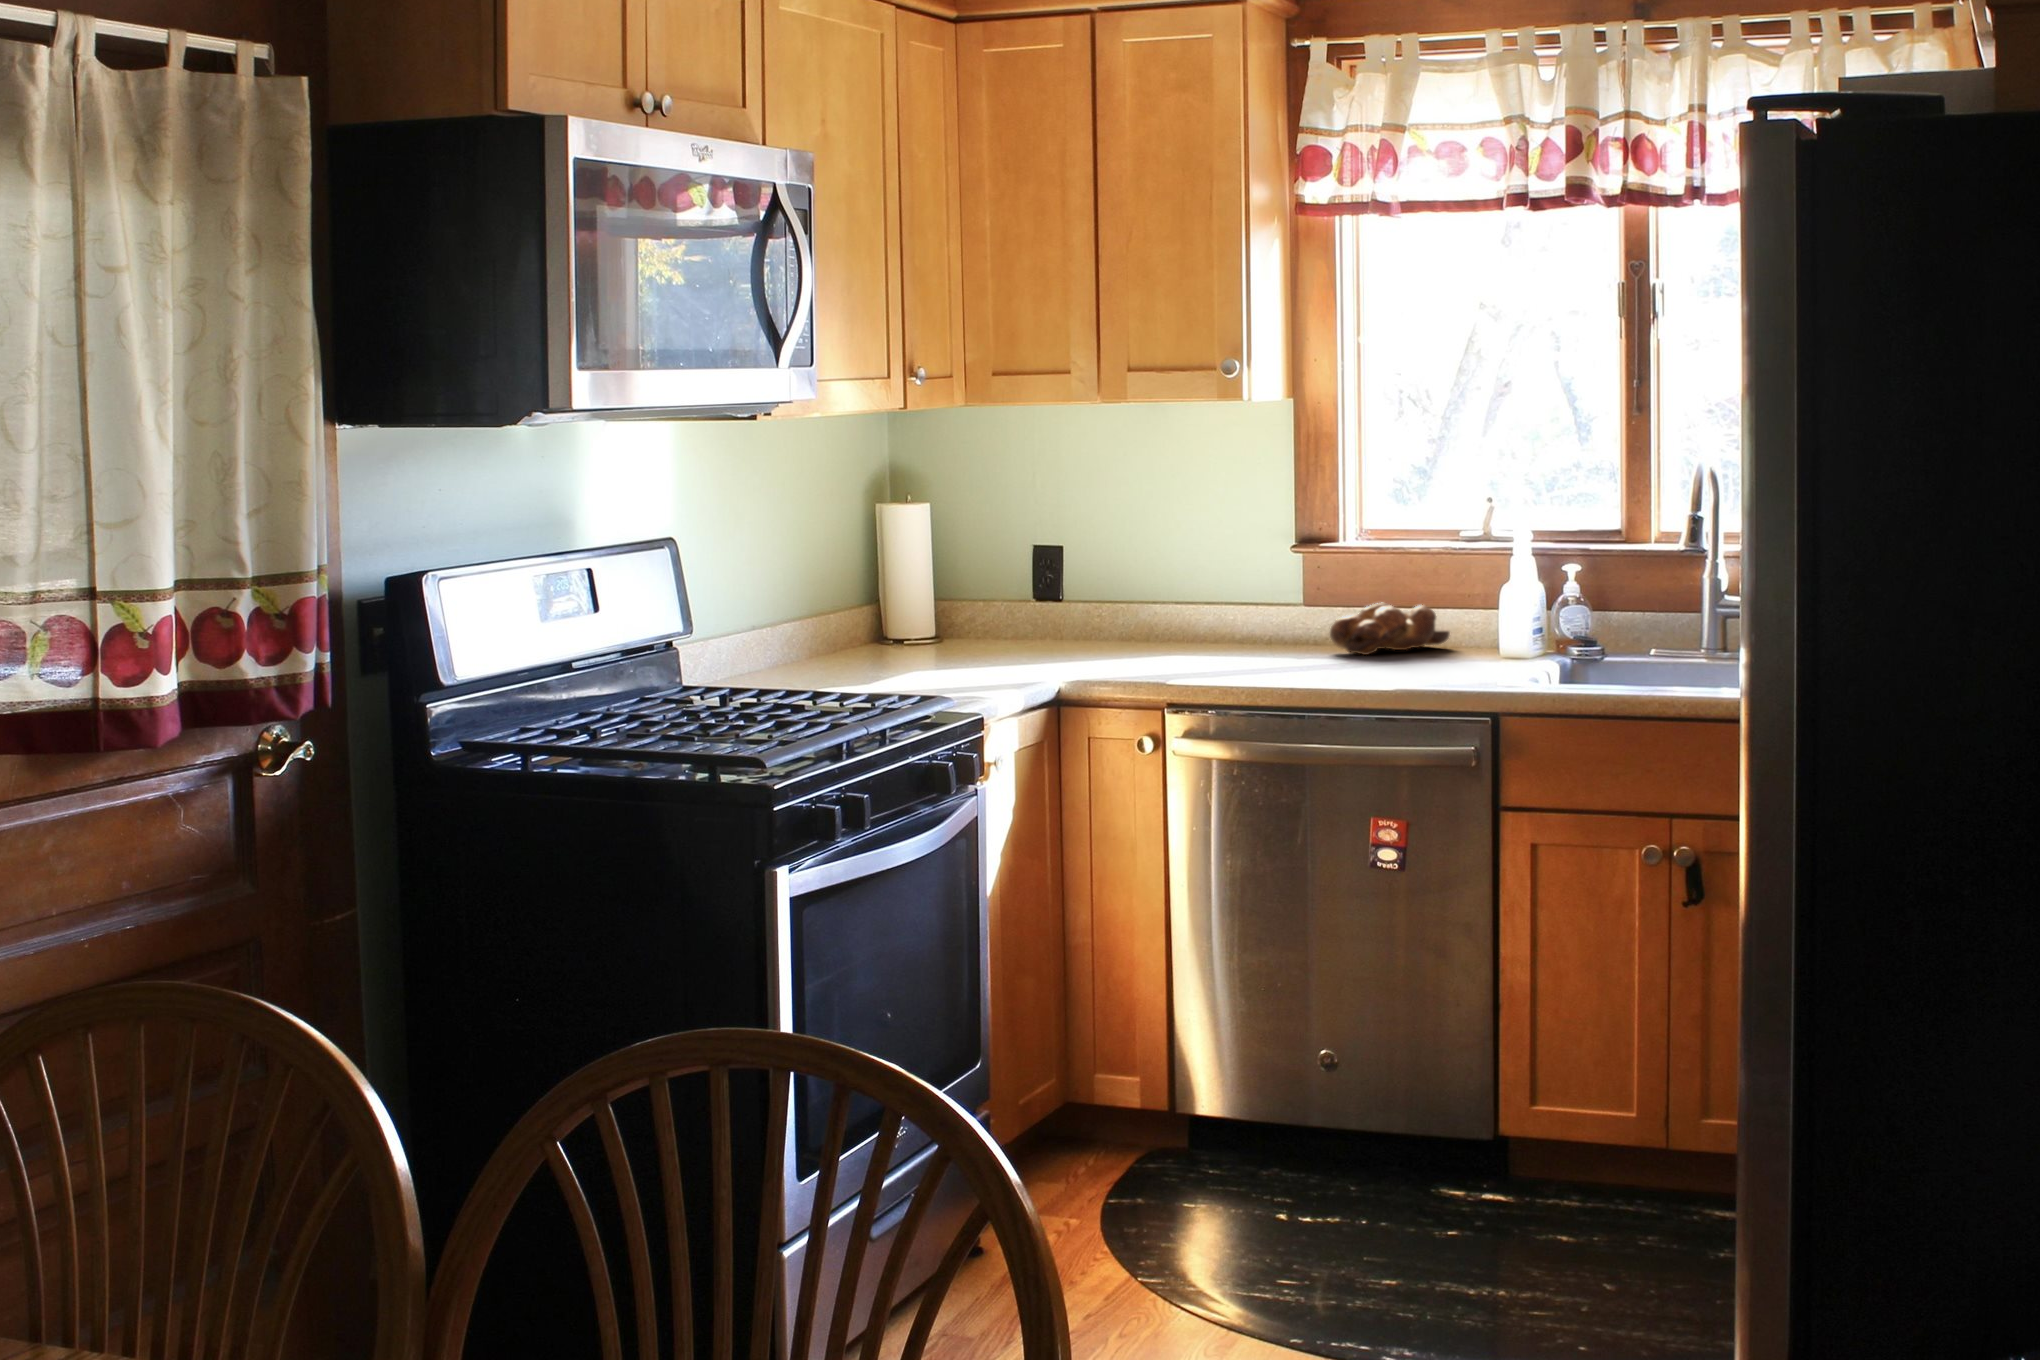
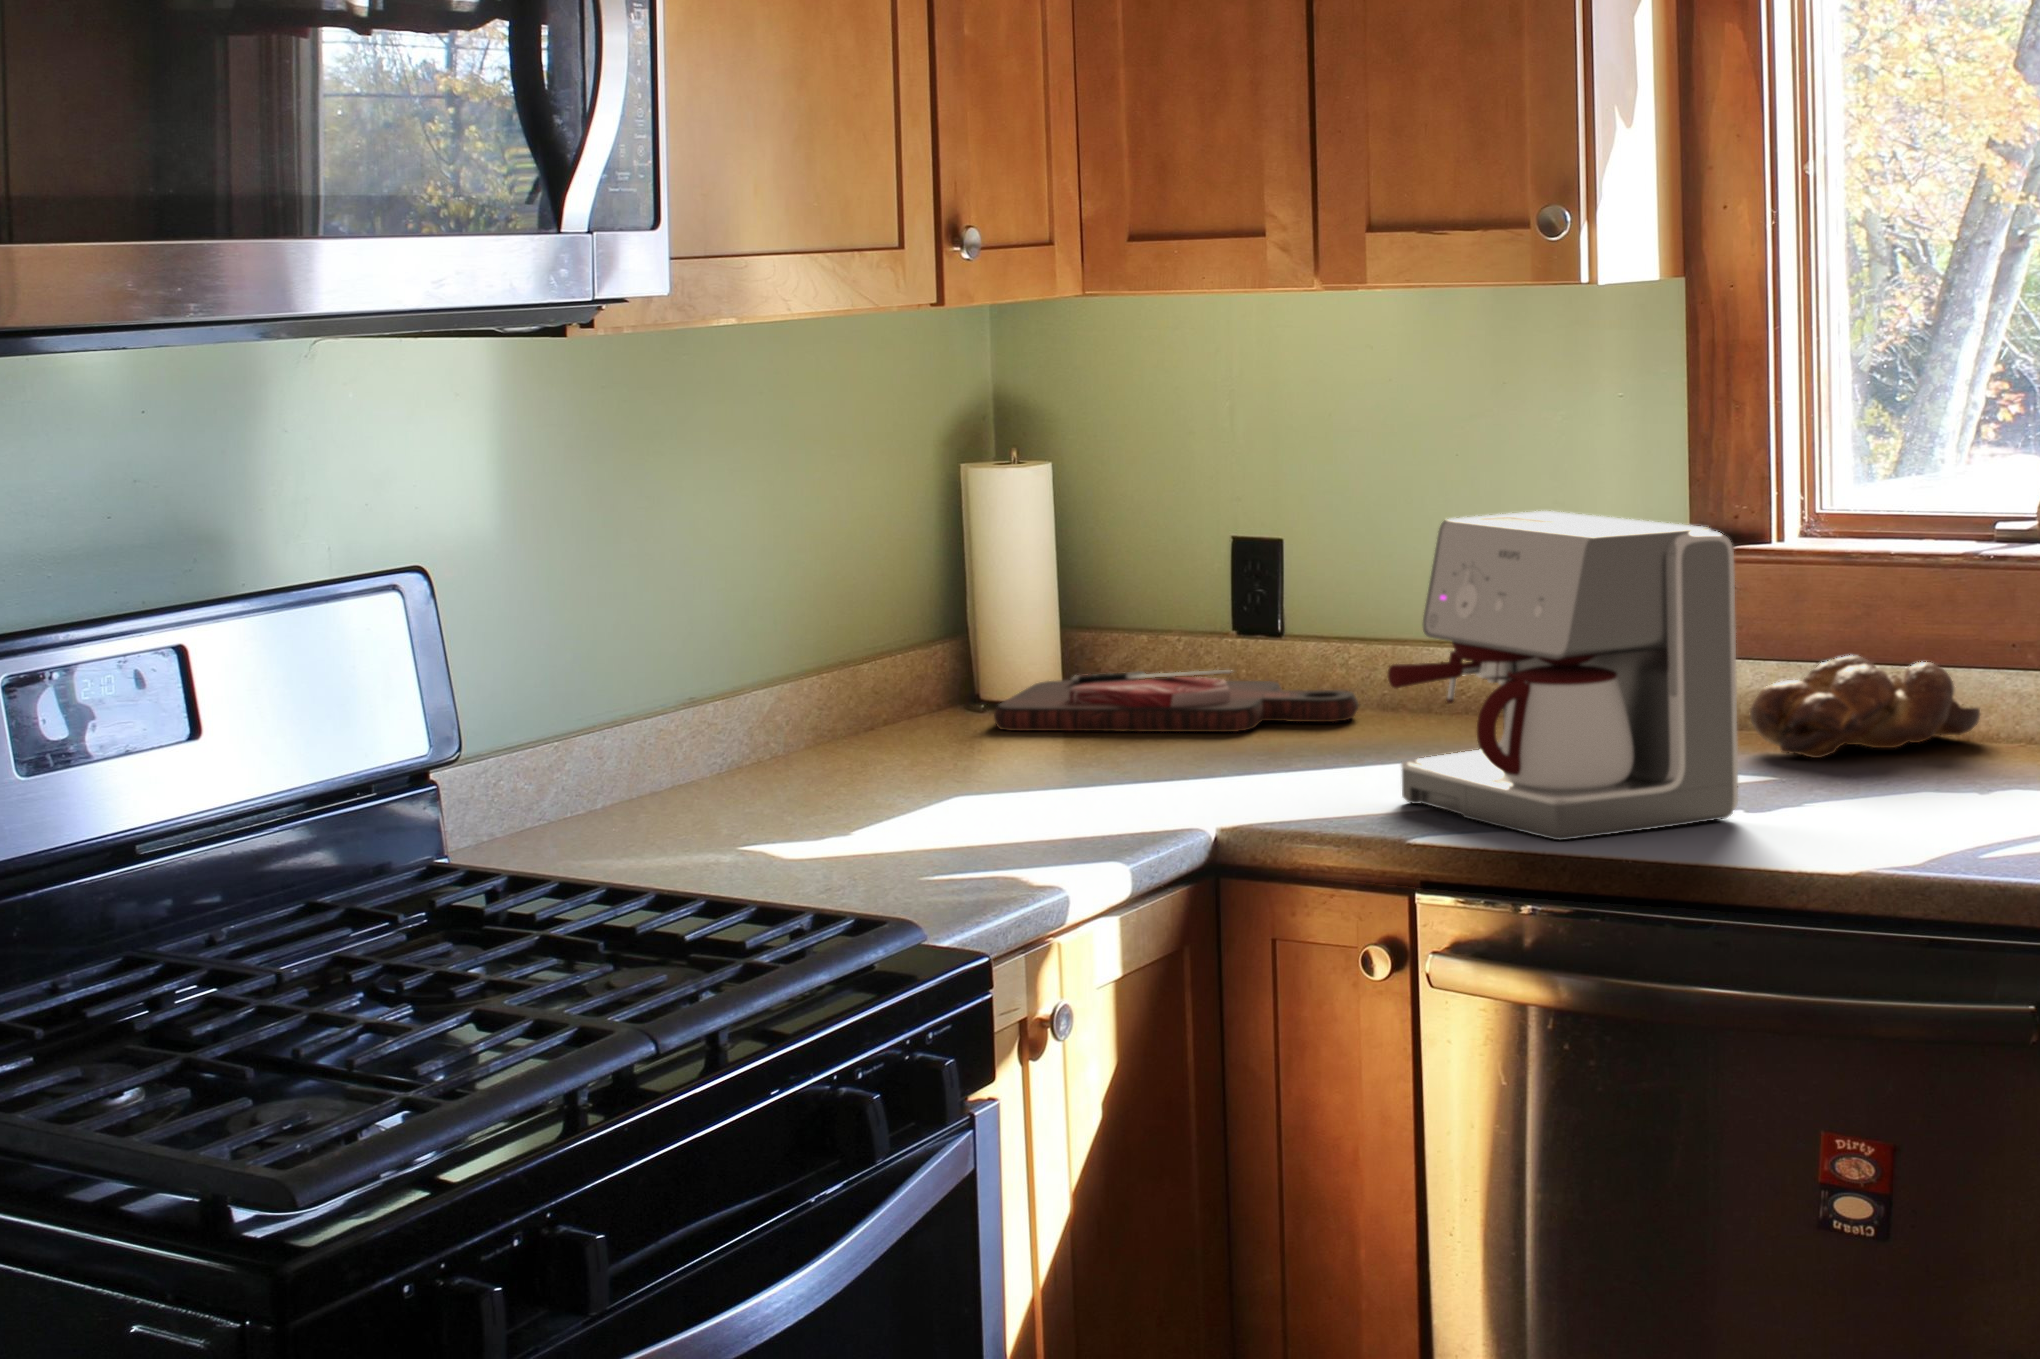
coffee maker: none [1156,521,1336,683] -> present [1388,511,1738,840]
cutting board: none [905,617,1108,650] -> present [994,670,1358,732]

